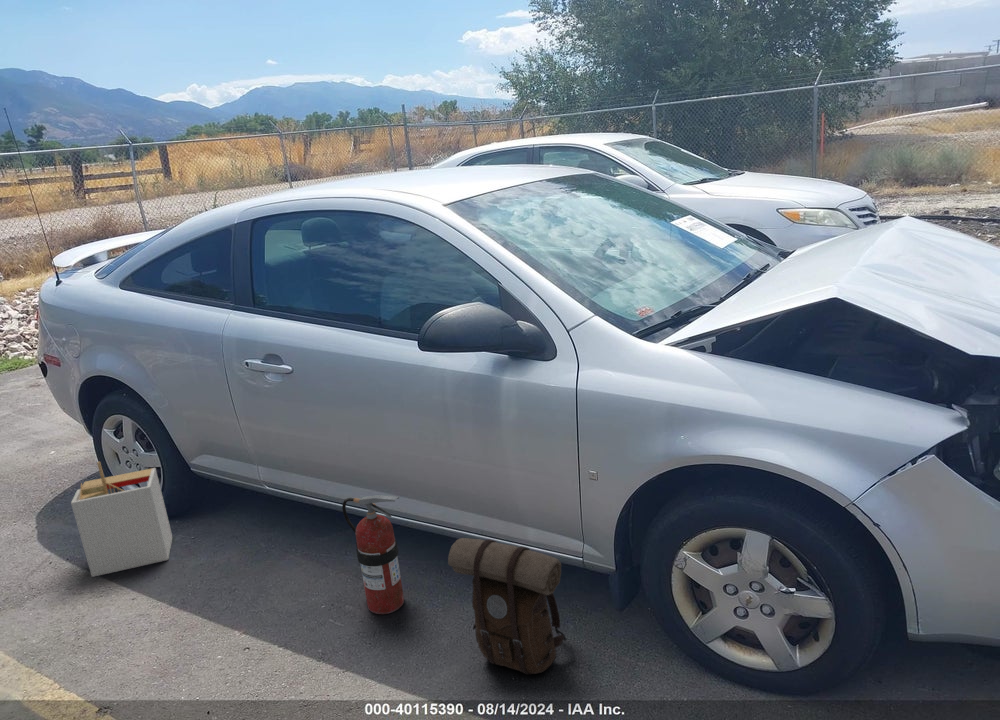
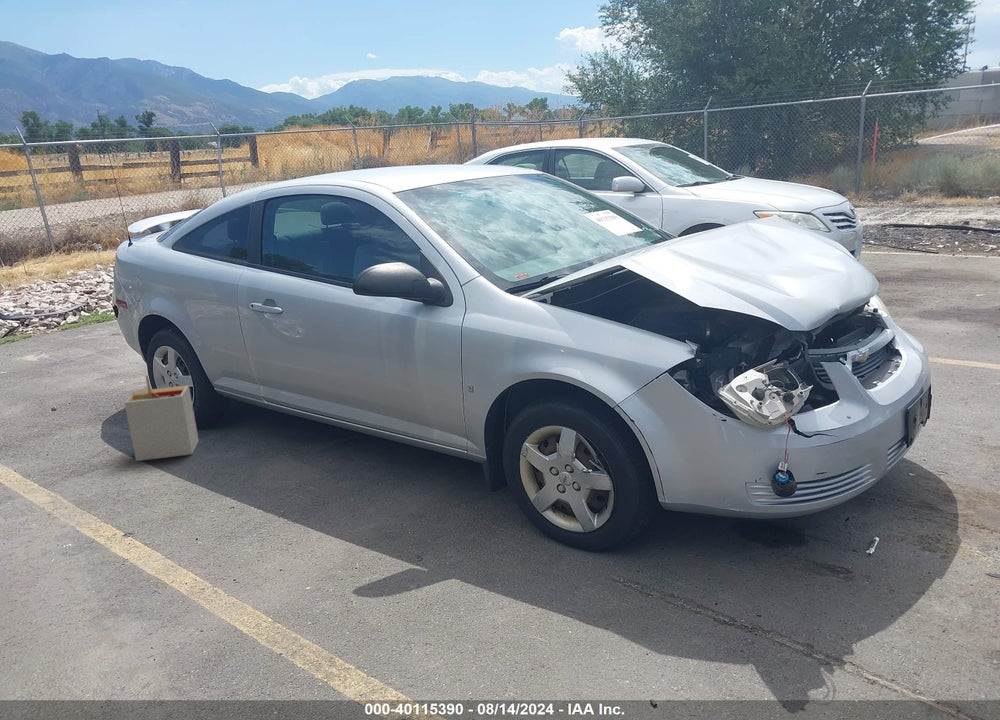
fire extinguisher: present [342,495,404,614] -> none [311,403,353,494]
backpack: present [448,538,566,675] -> none [369,431,454,531]

